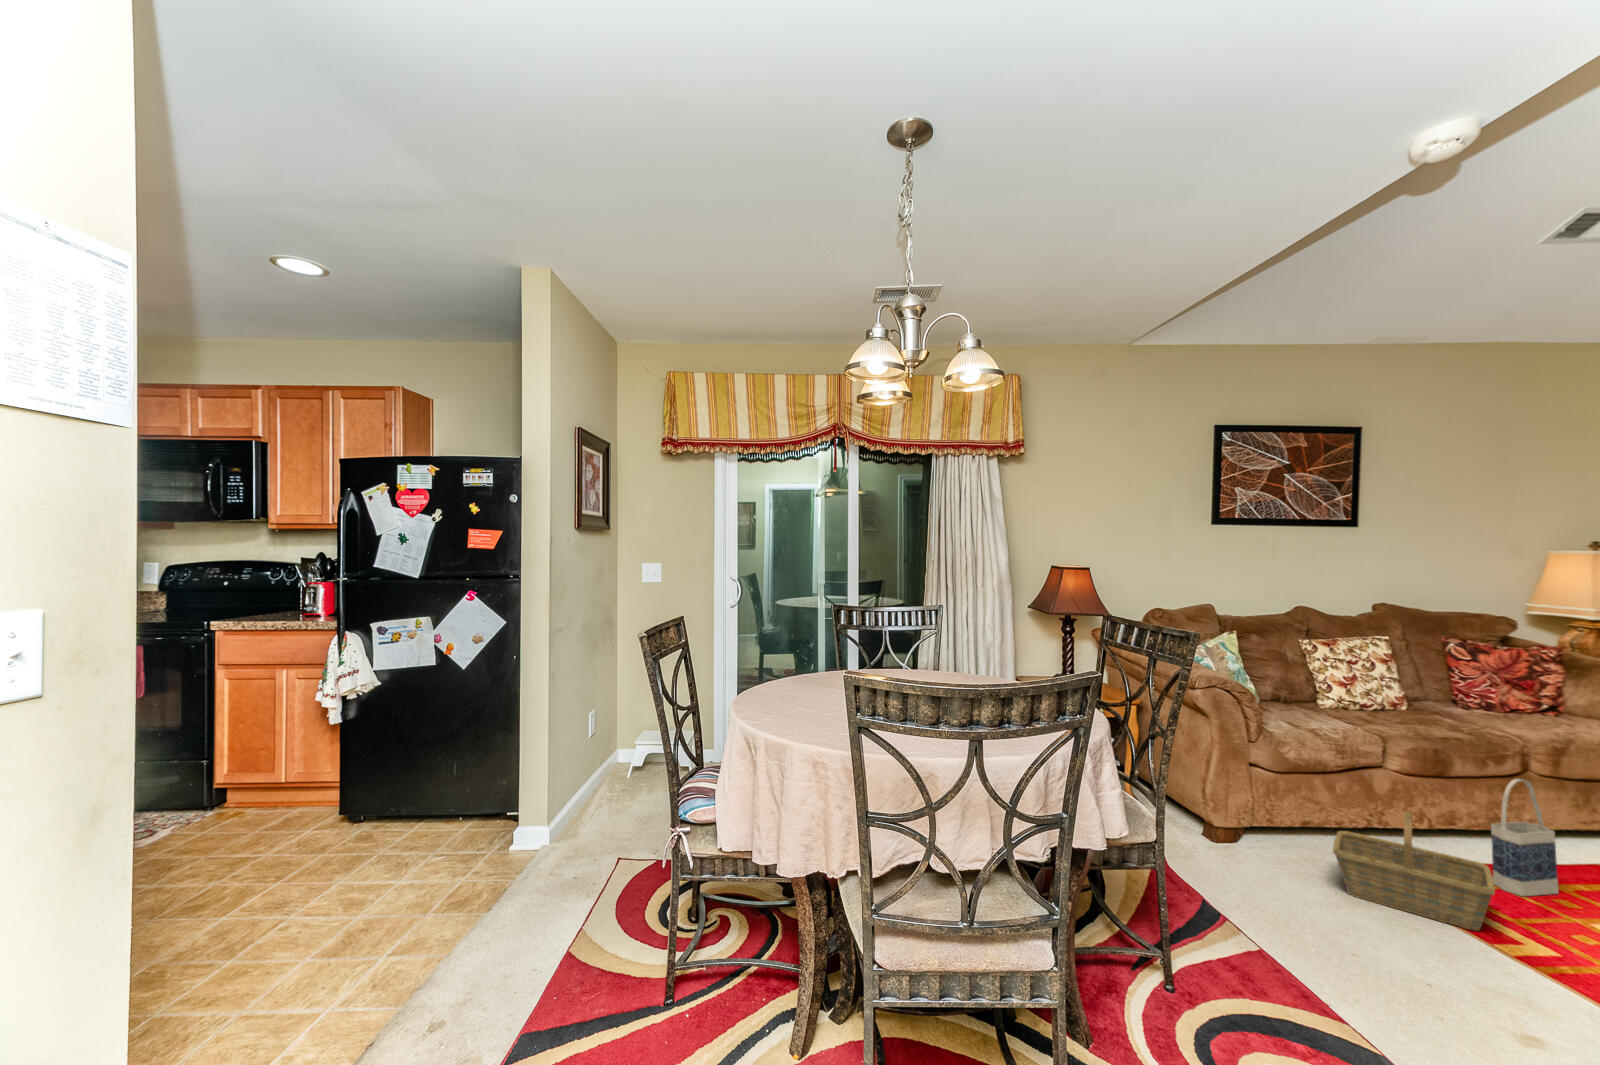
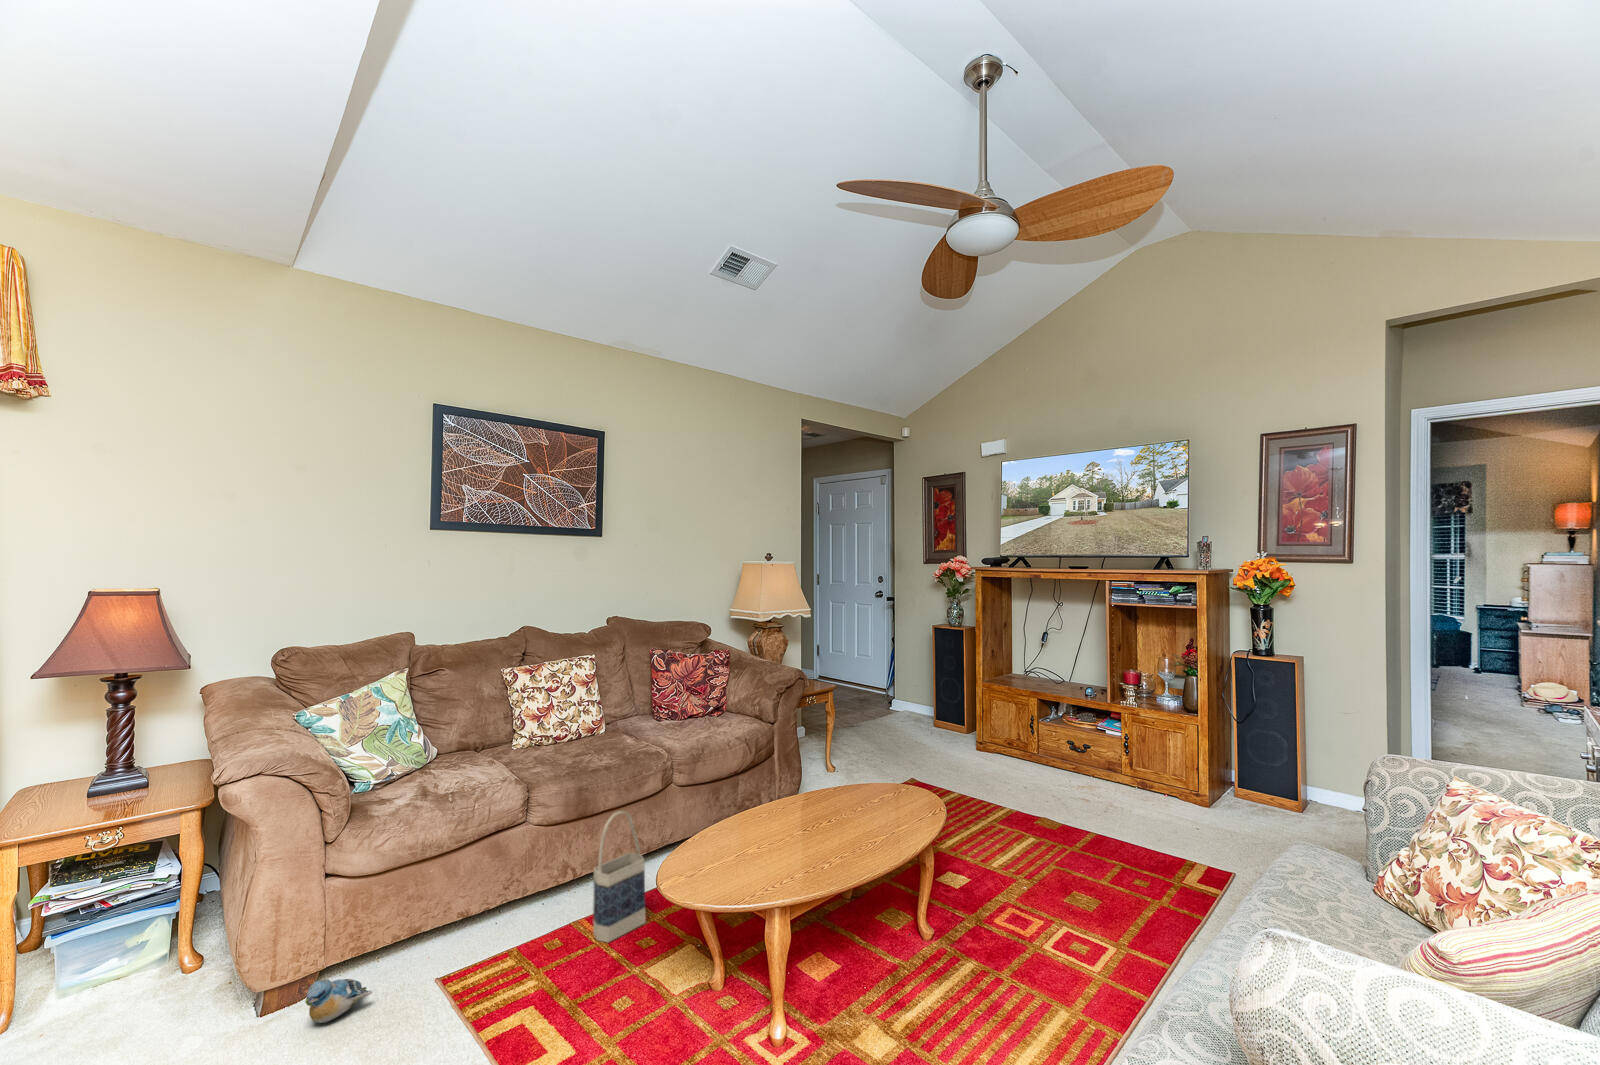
basket: present [1333,811,1495,931] -> none [382,891,556,1033]
plush toy: none [1261,838,1303,869] -> present [305,979,372,1023]

